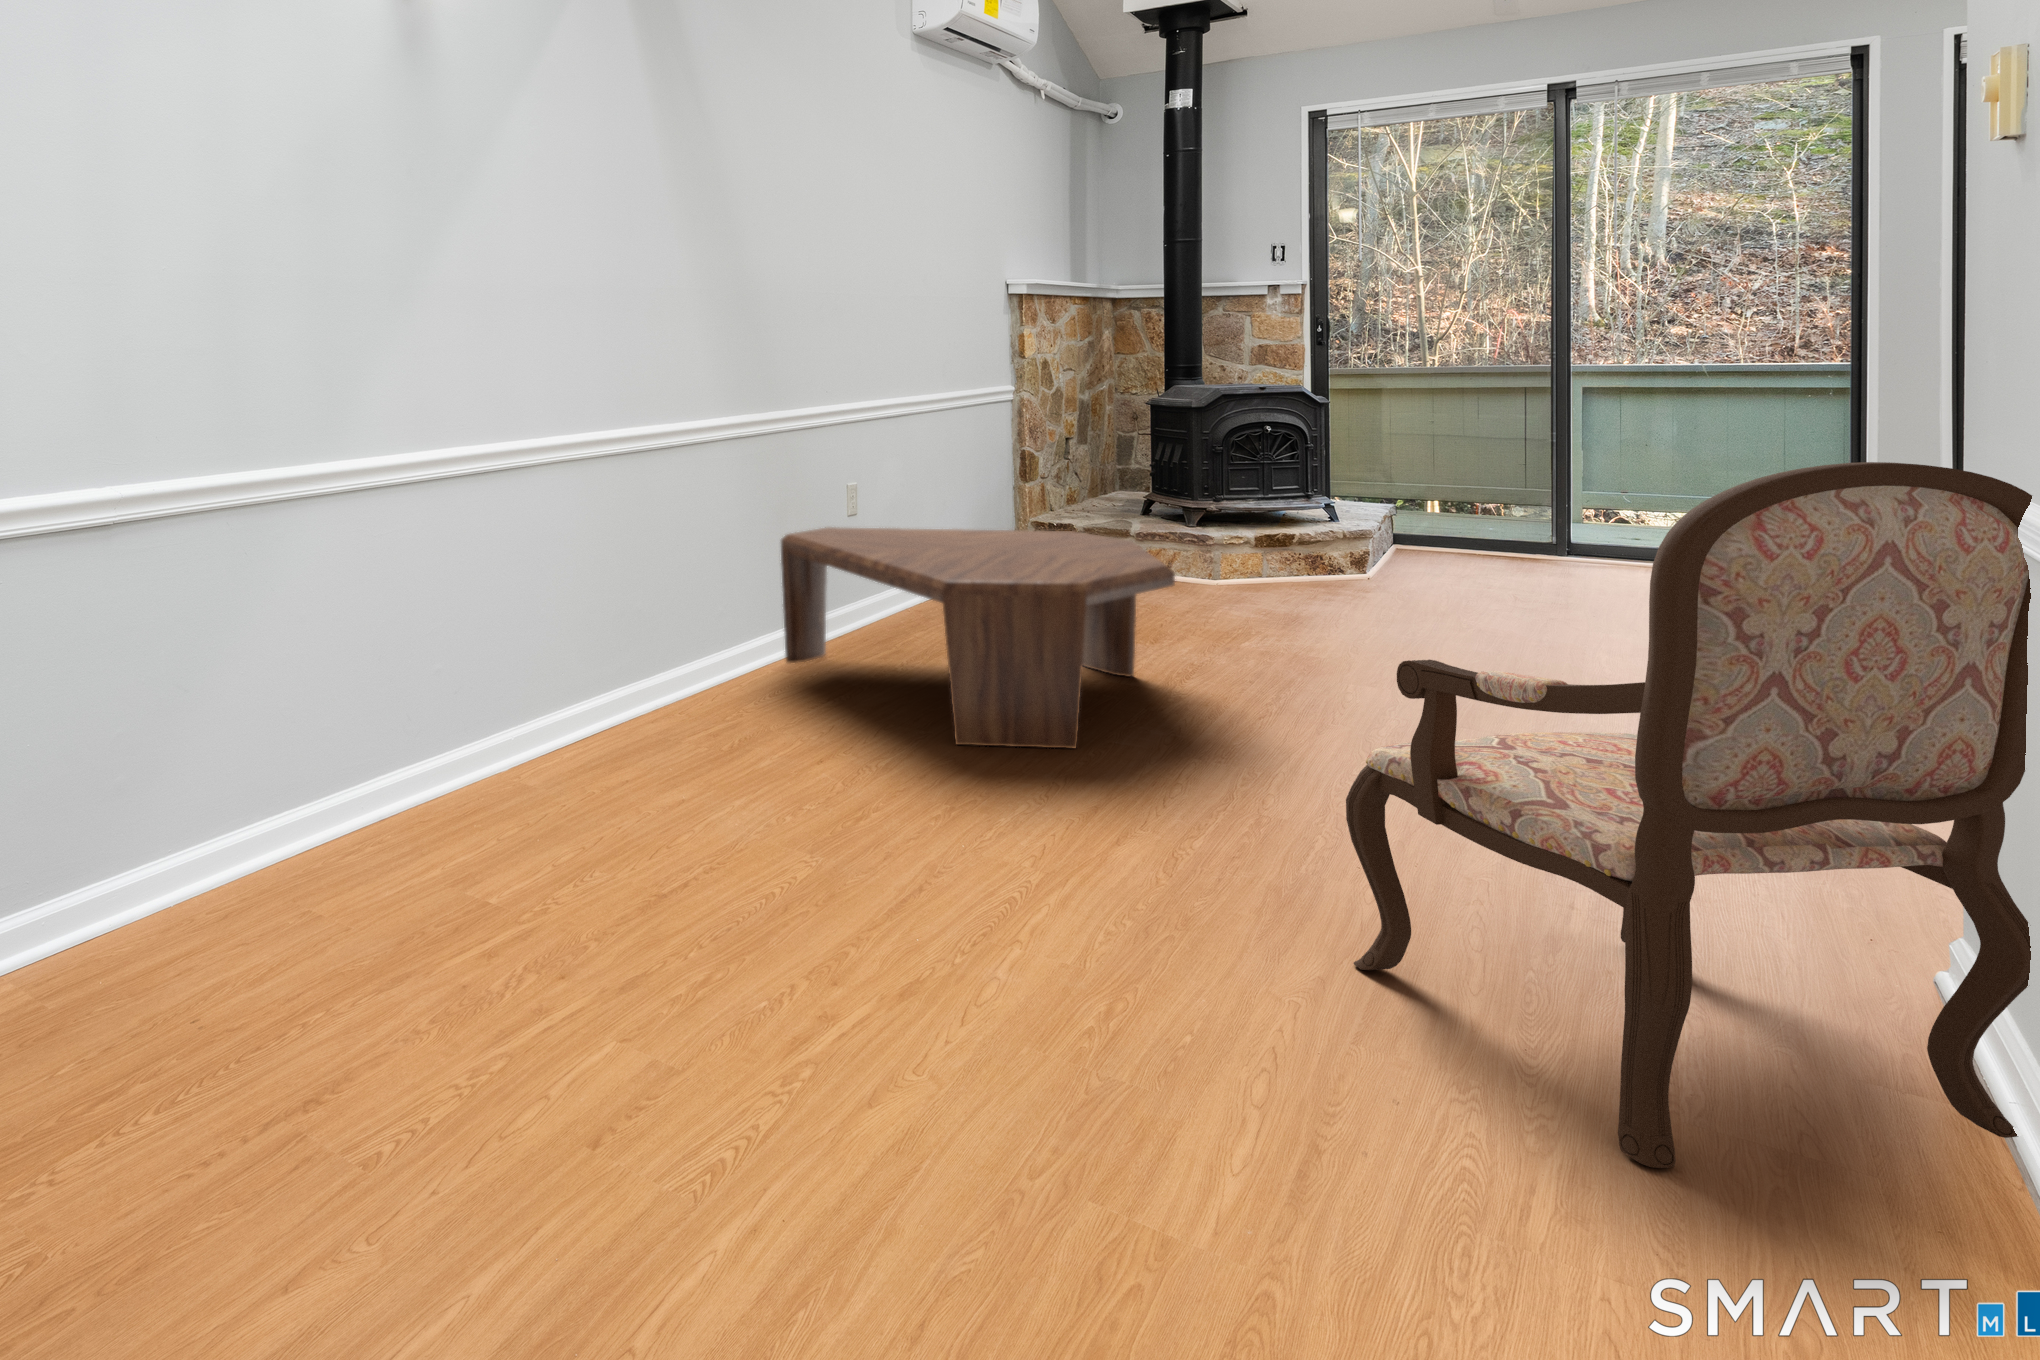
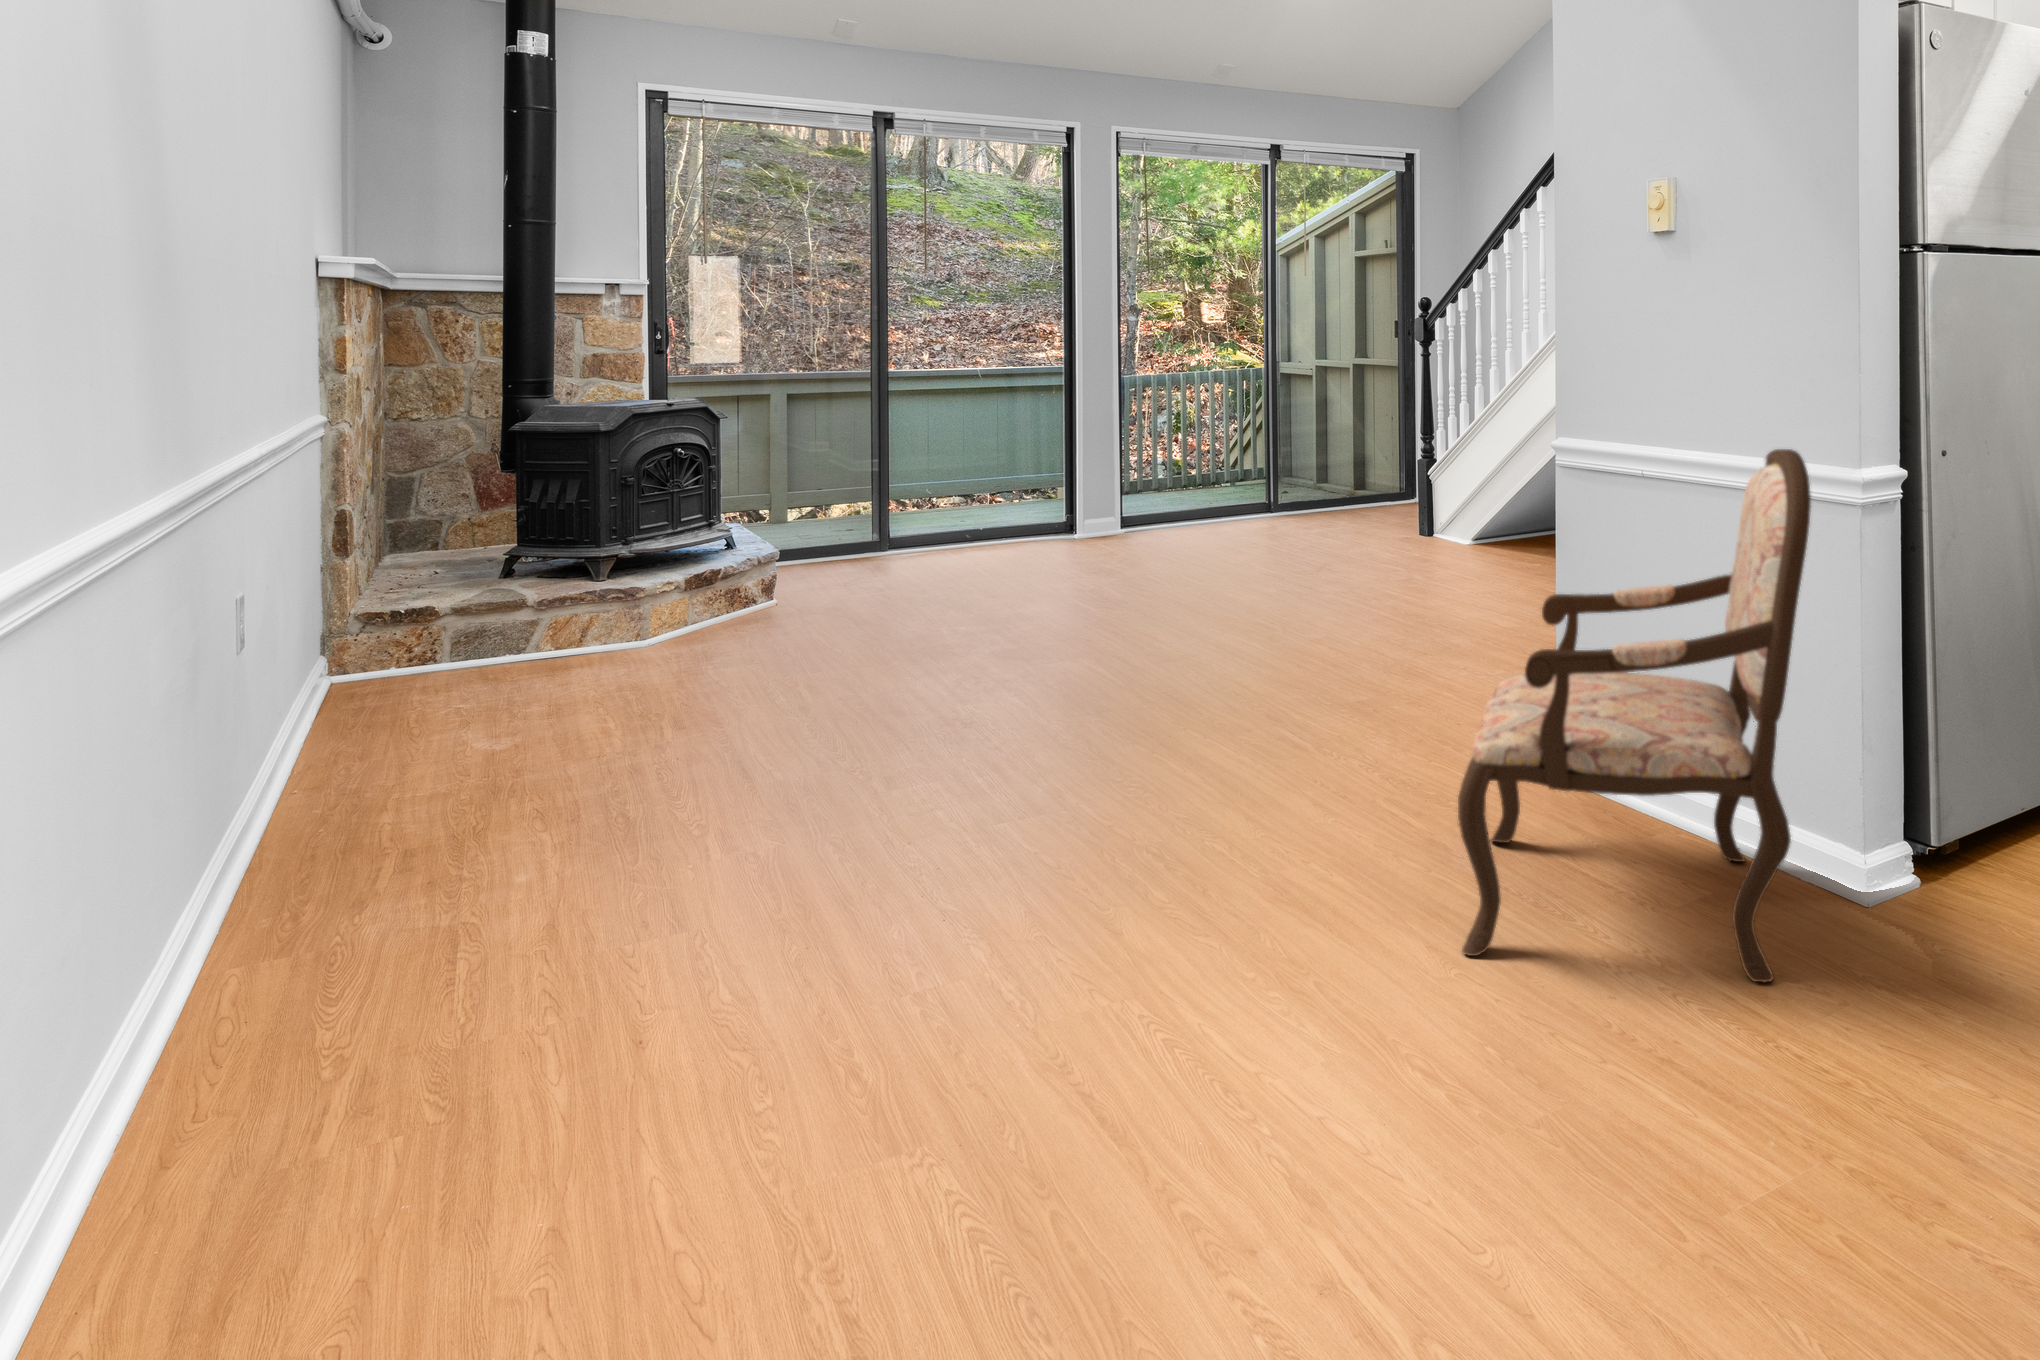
coffee table: present [781,527,1175,748] -> none [233,607,928,966]

